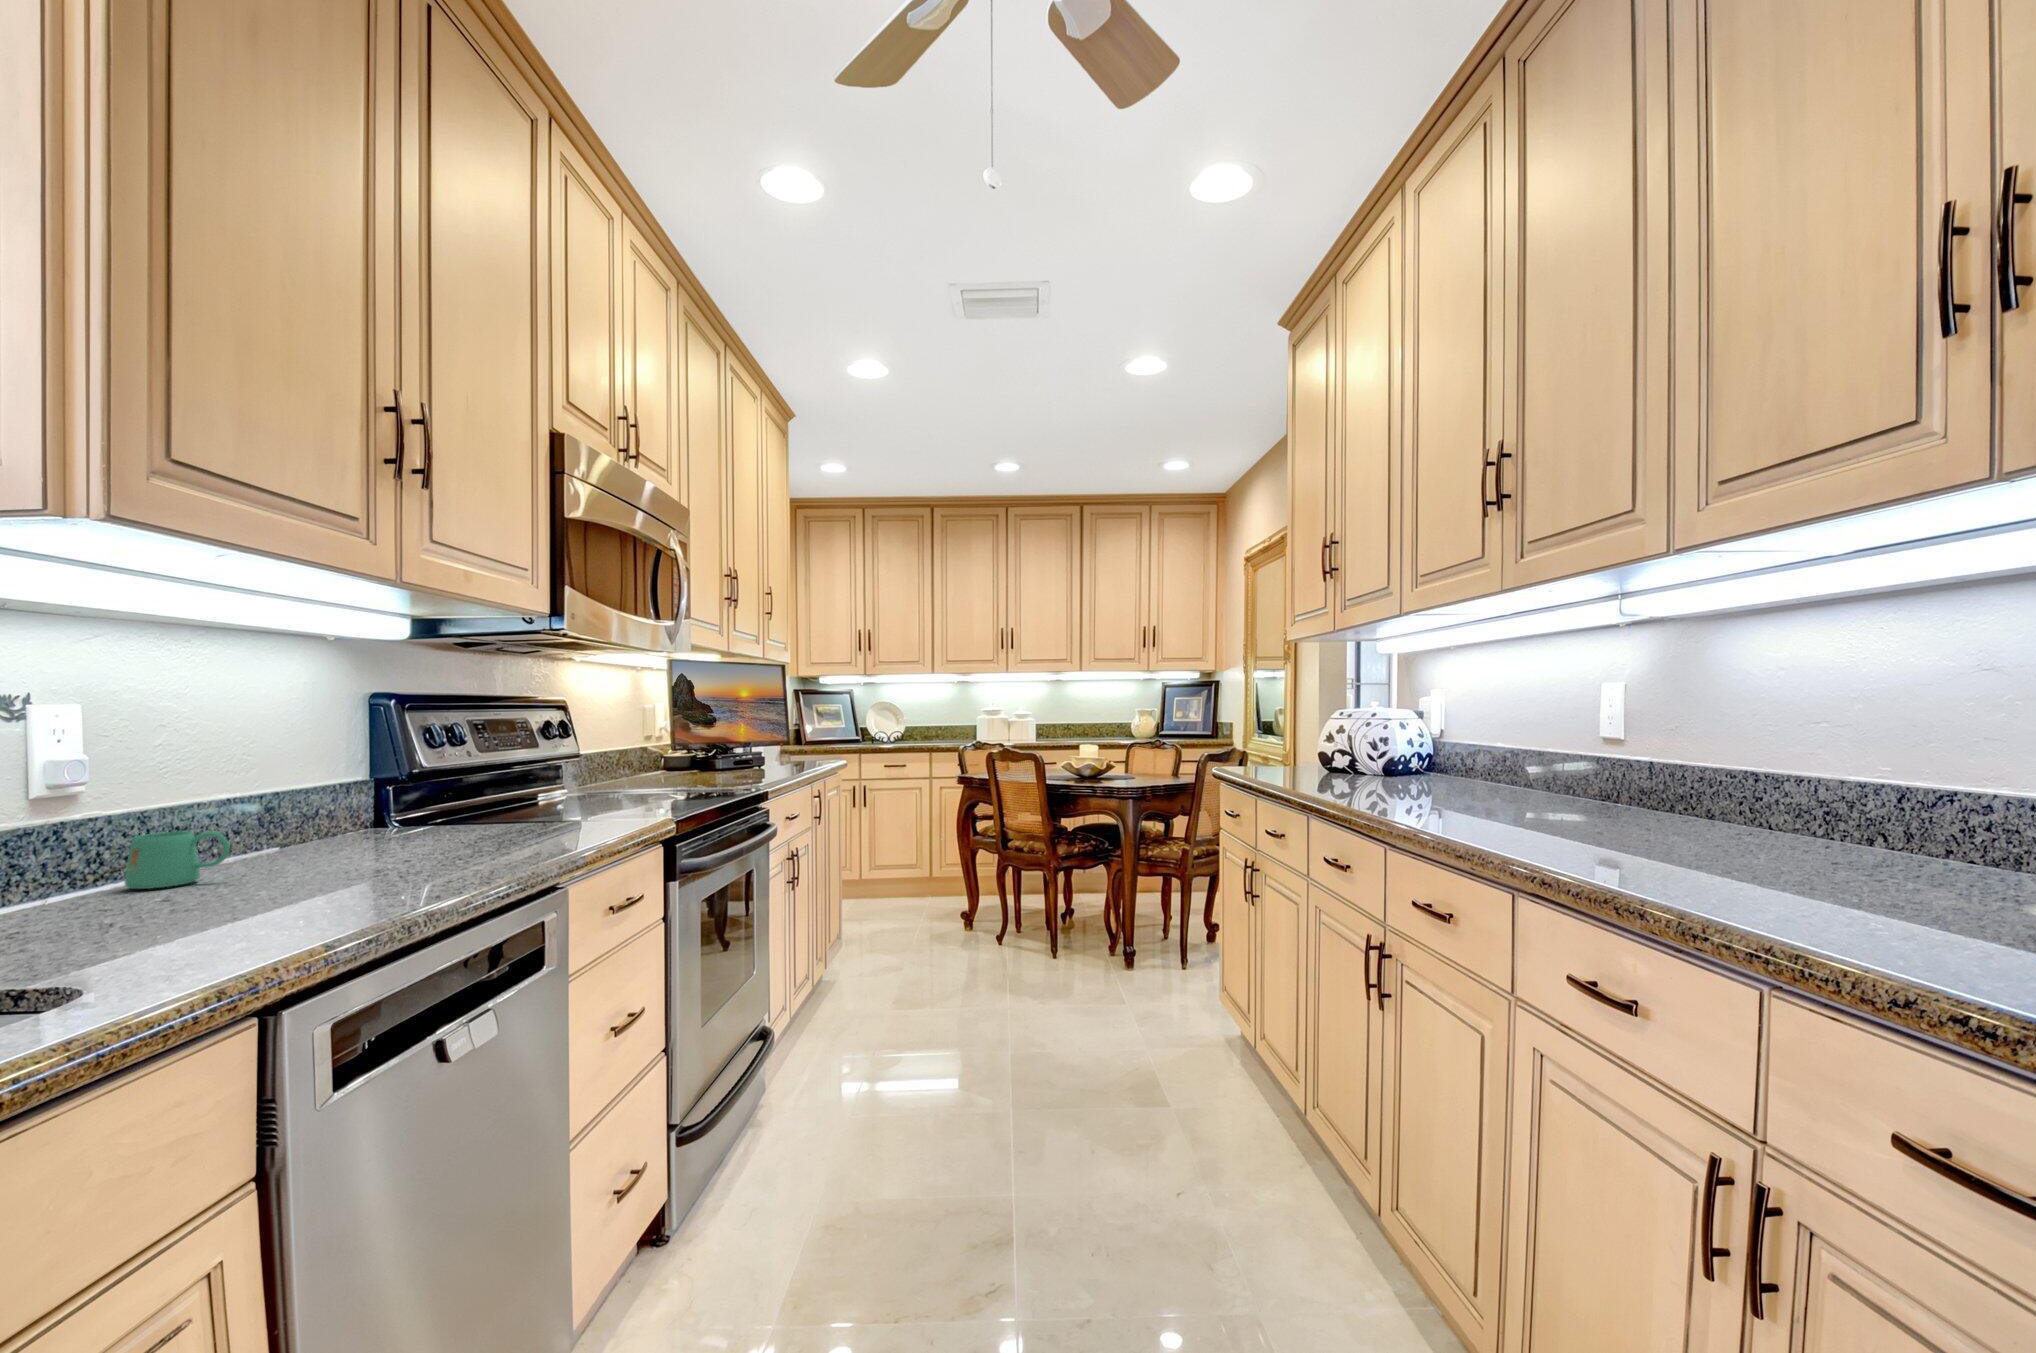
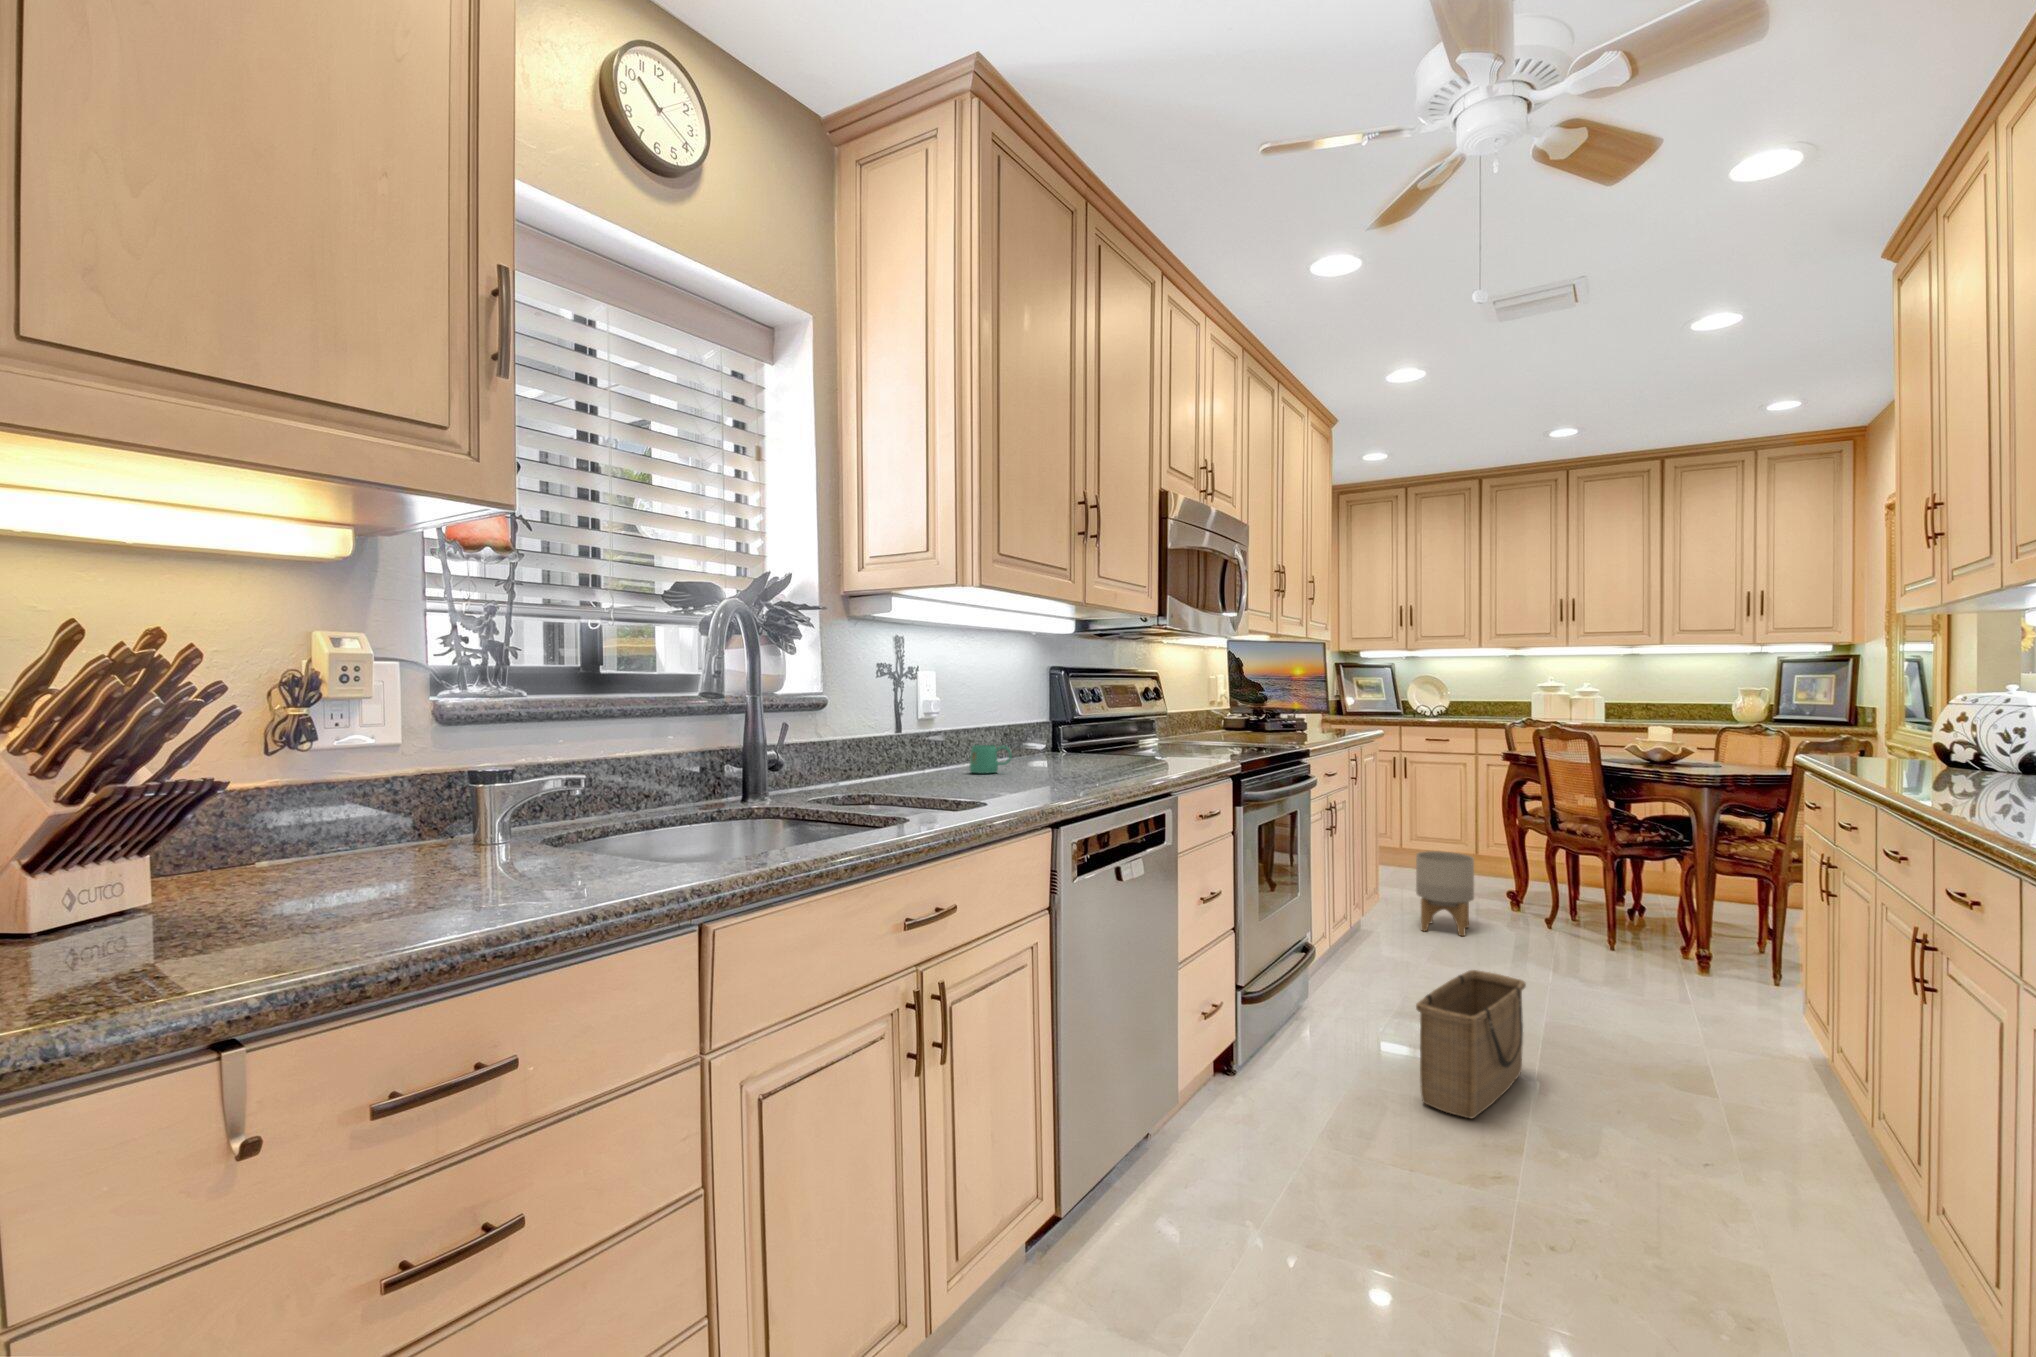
planter: none [882,885,939,976] -> present [1416,851,1474,936]
basket: none [903,1037,1013,1237] -> present [1416,970,1526,1118]

